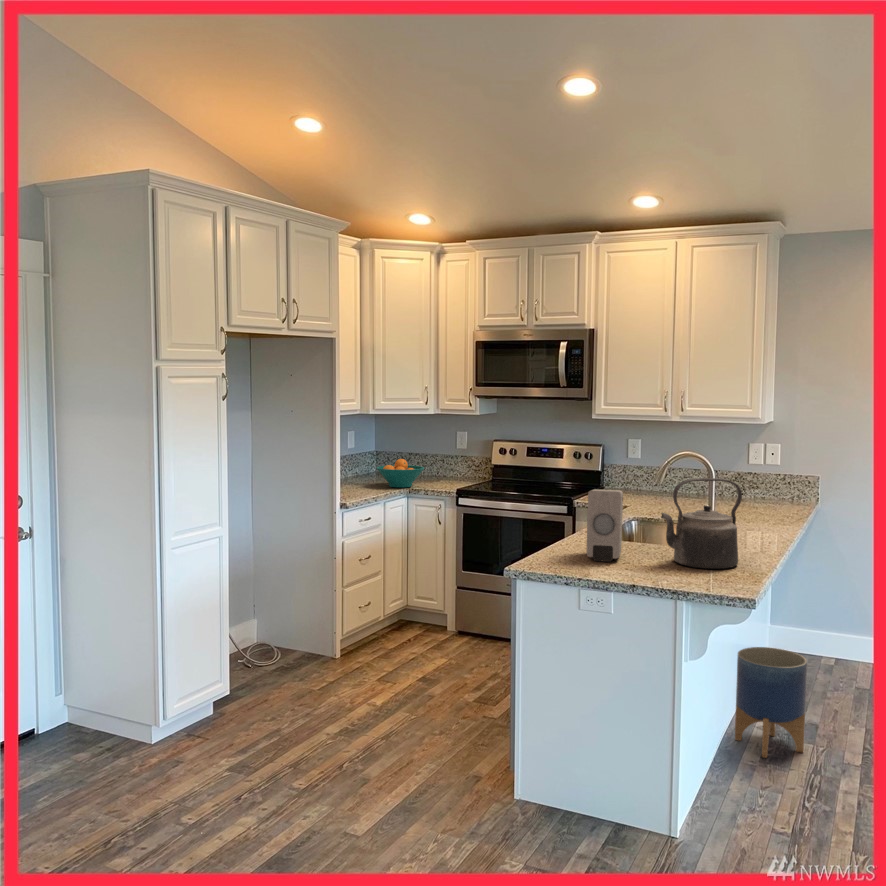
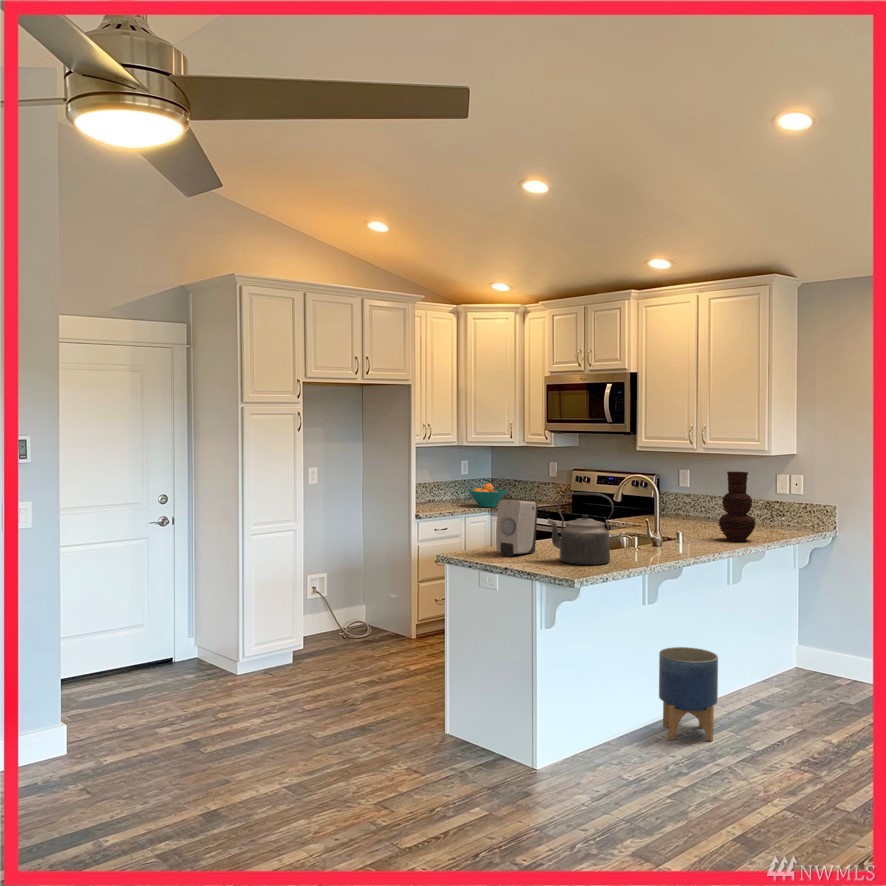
vase: none [745,443,786,521] -> present [719,471,755,541]

